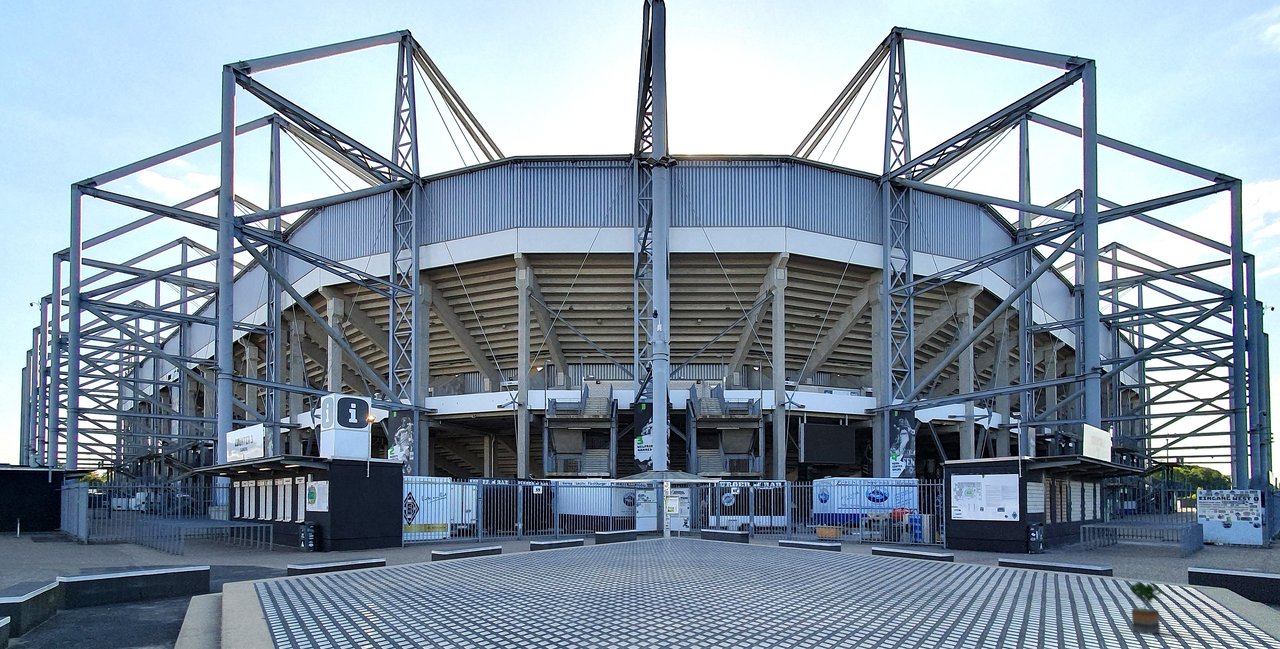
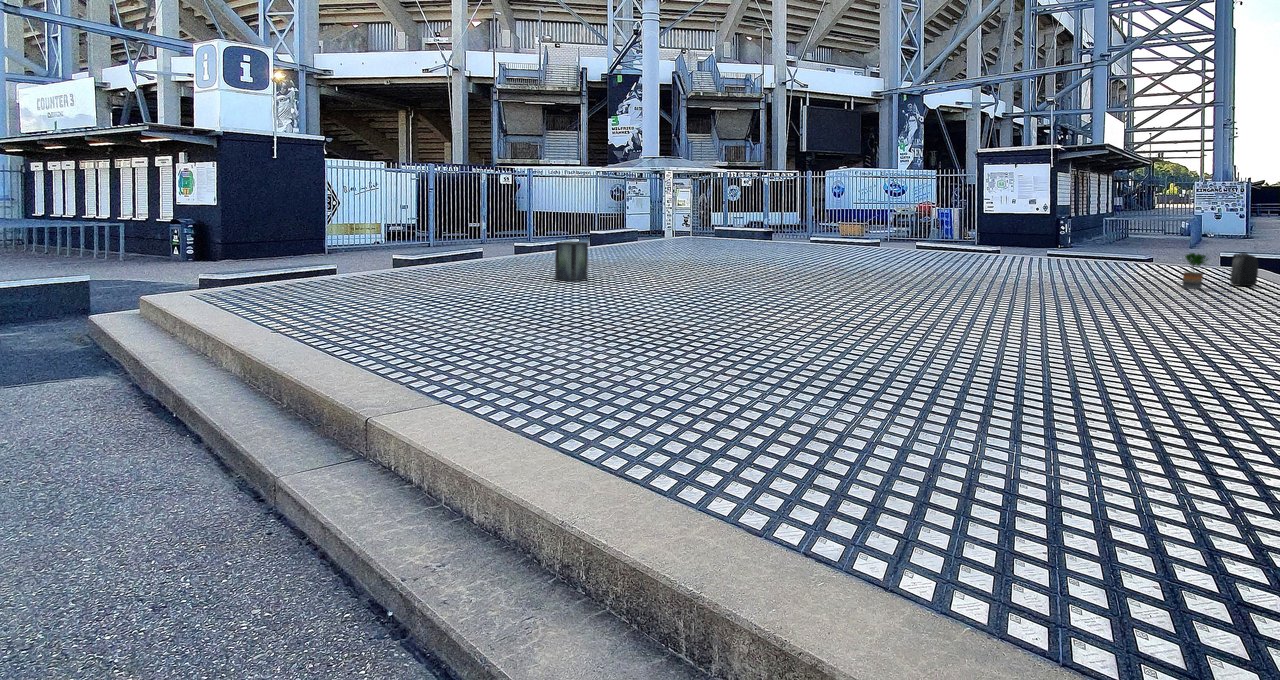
storage box: none [299,576,343,631] -> present [555,241,588,282]
backpack: none [1200,580,1239,626] -> present [1230,252,1258,286]

